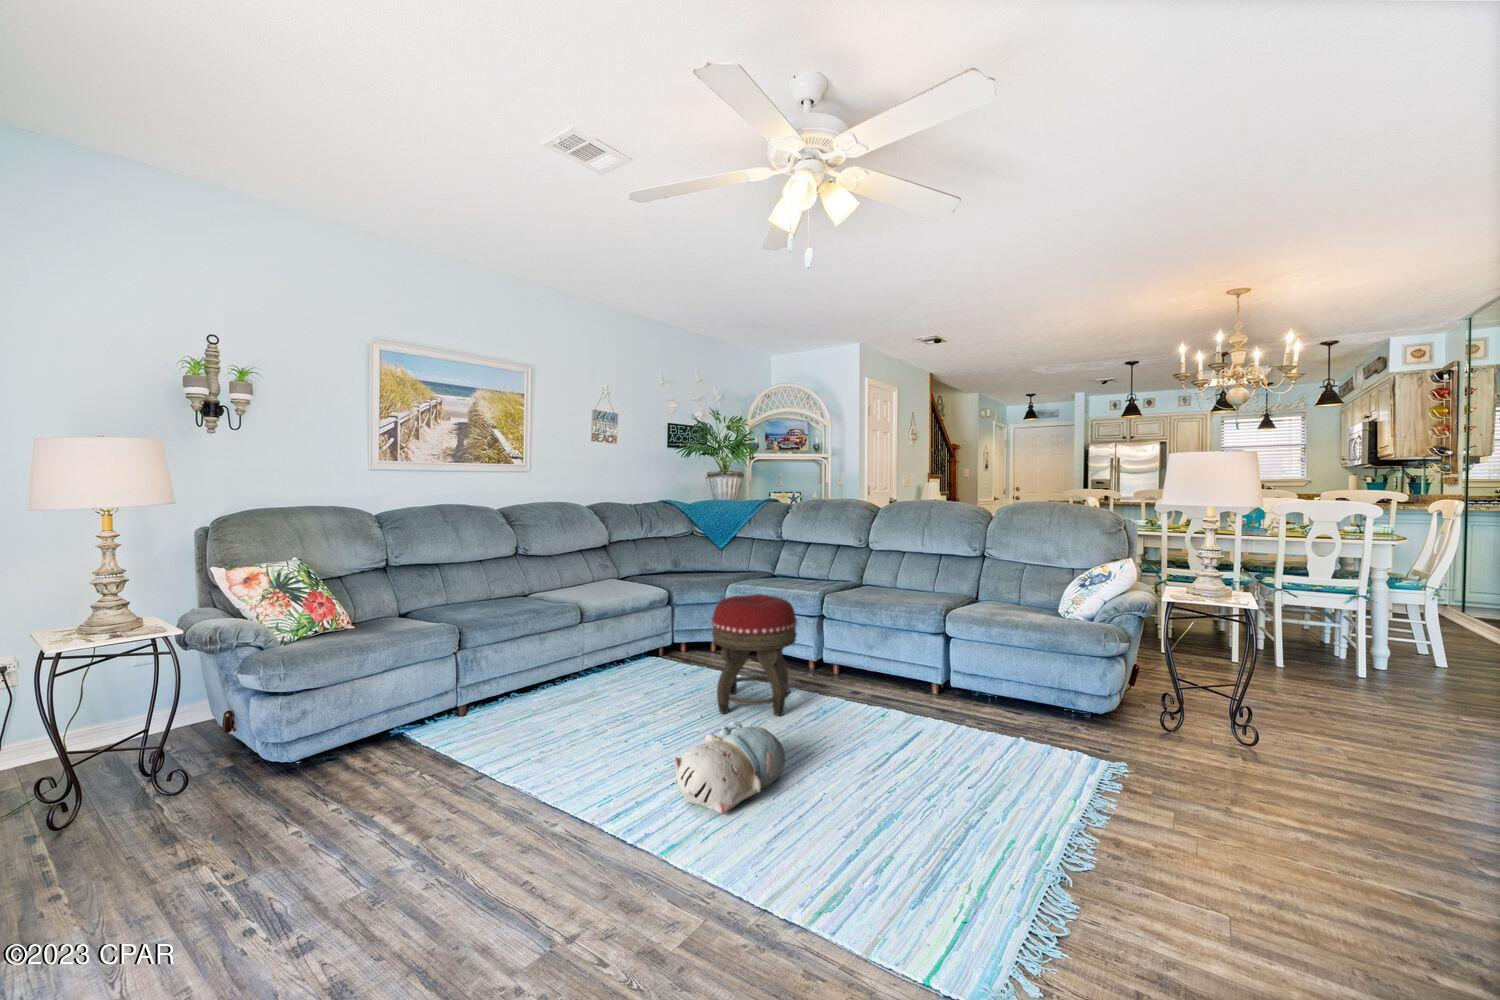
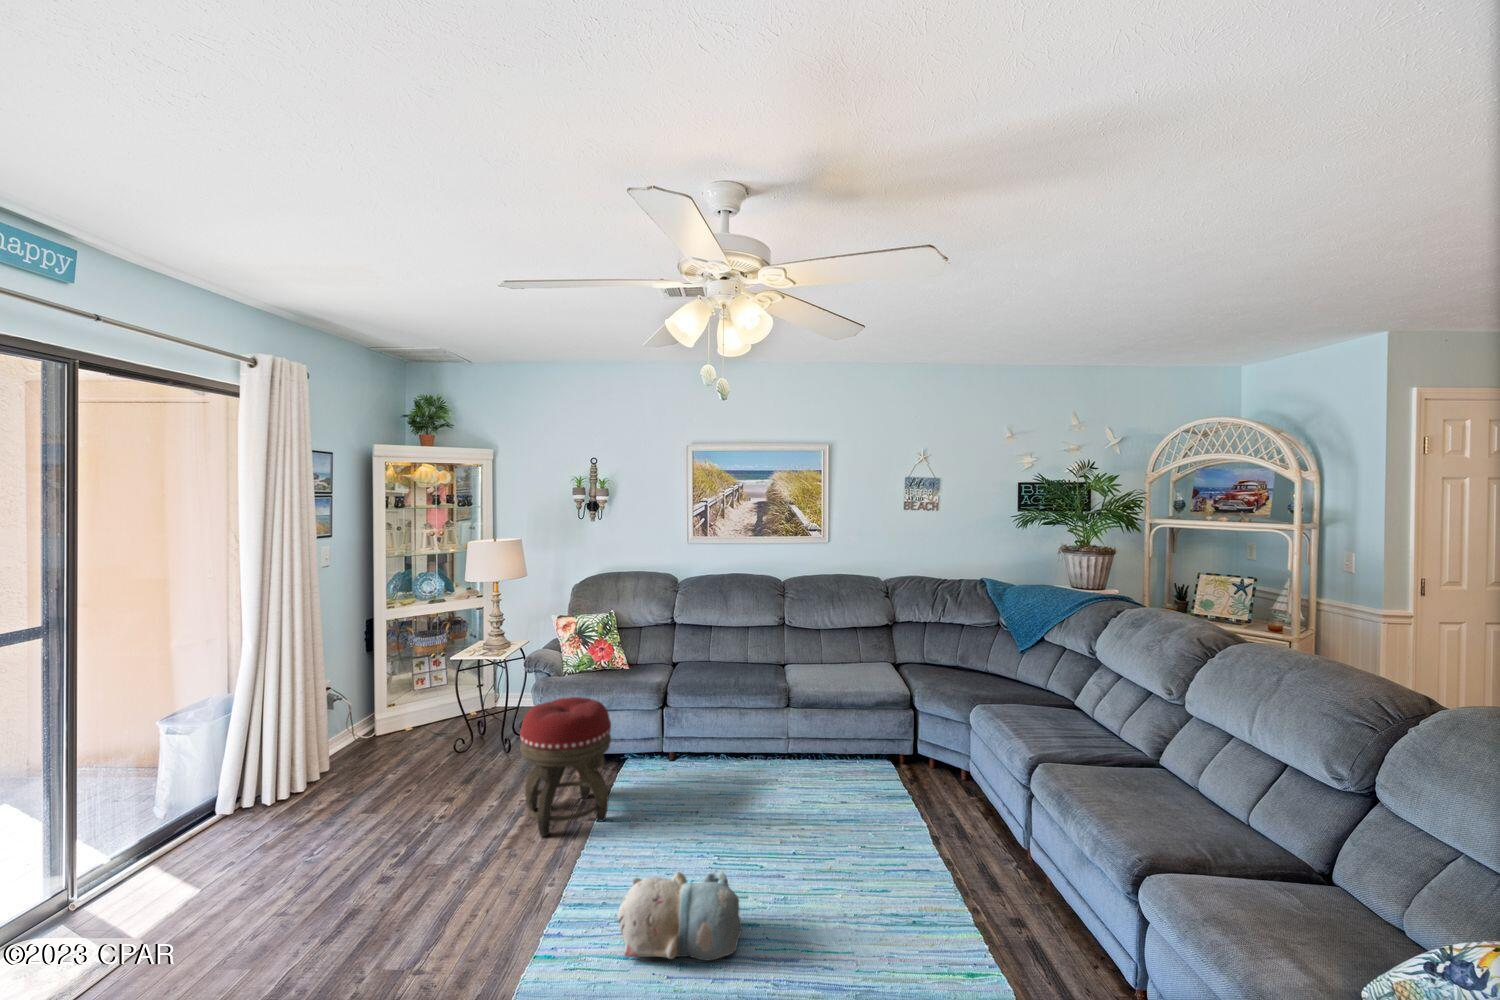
footstool: present [712,594,797,716] -> present [520,697,611,837]

